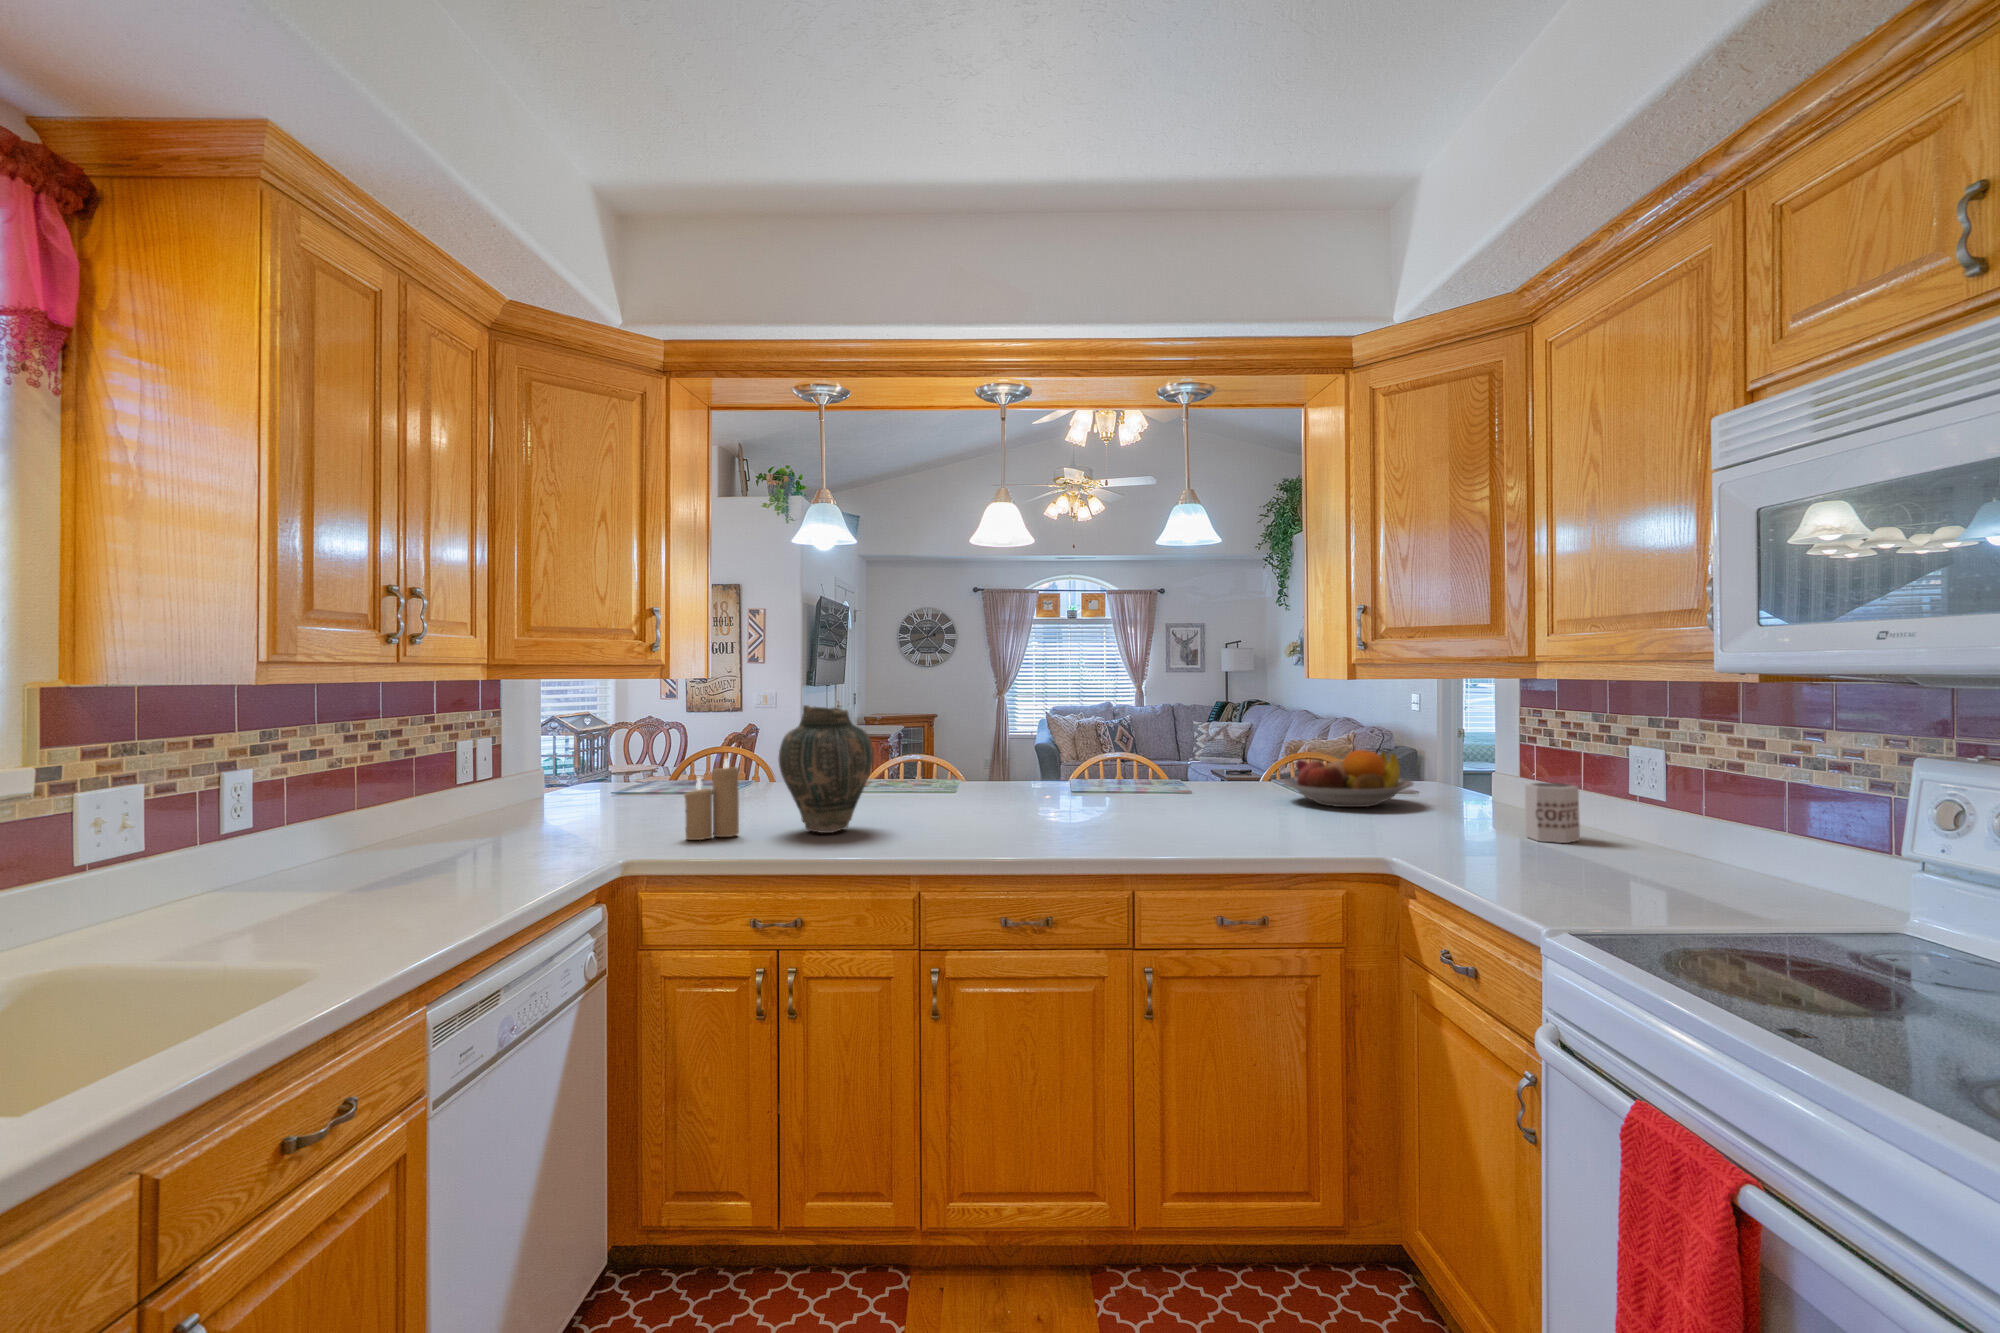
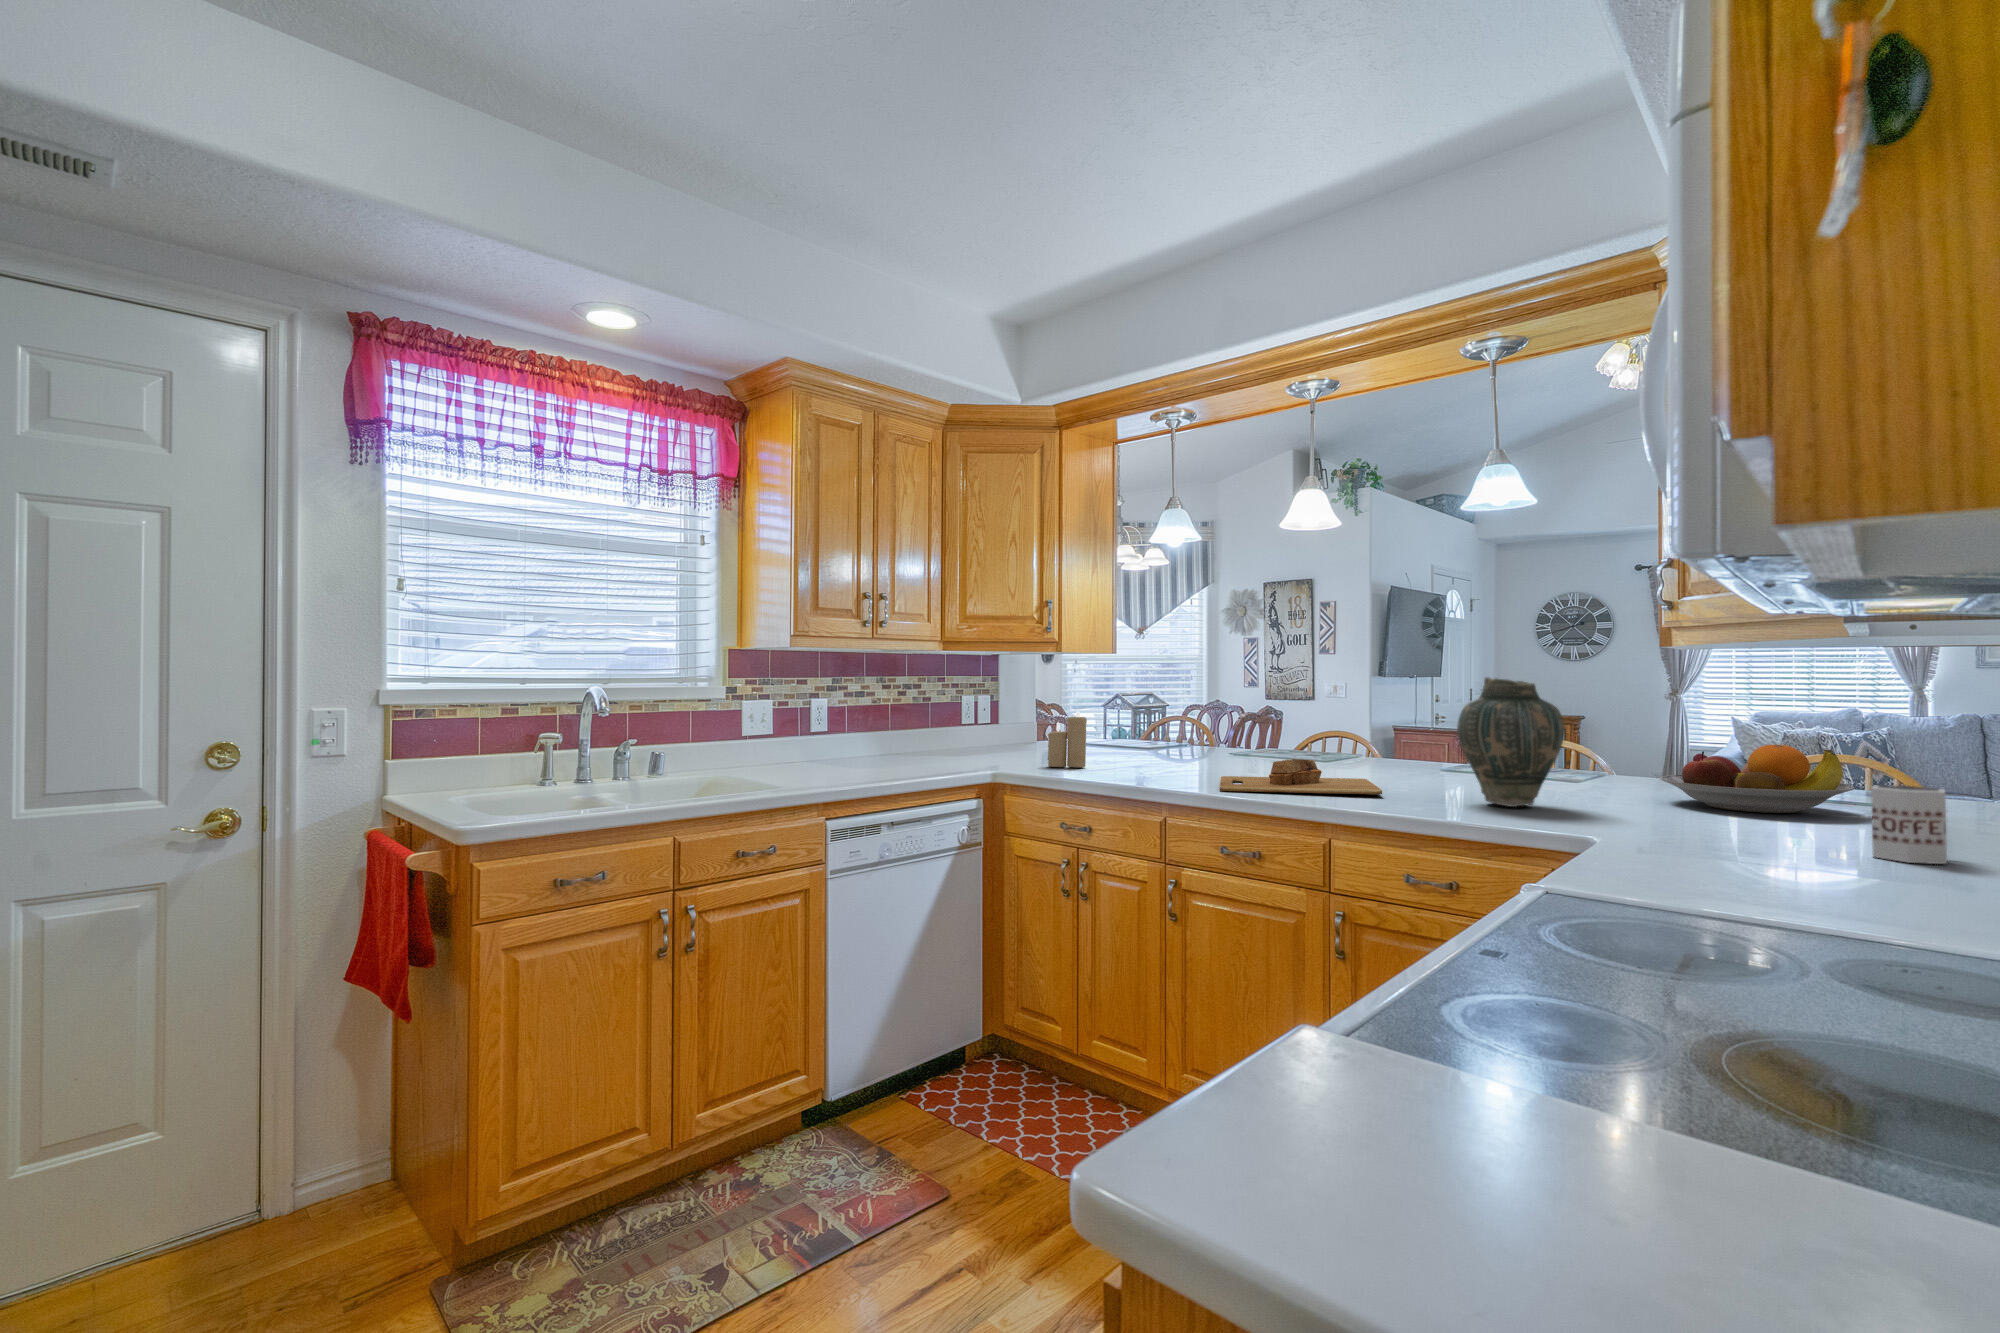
vase: present [778,705,873,833] -> present [1457,677,1565,807]
cutting board: none [929,798,1131,849] -> present [1220,759,1382,795]

